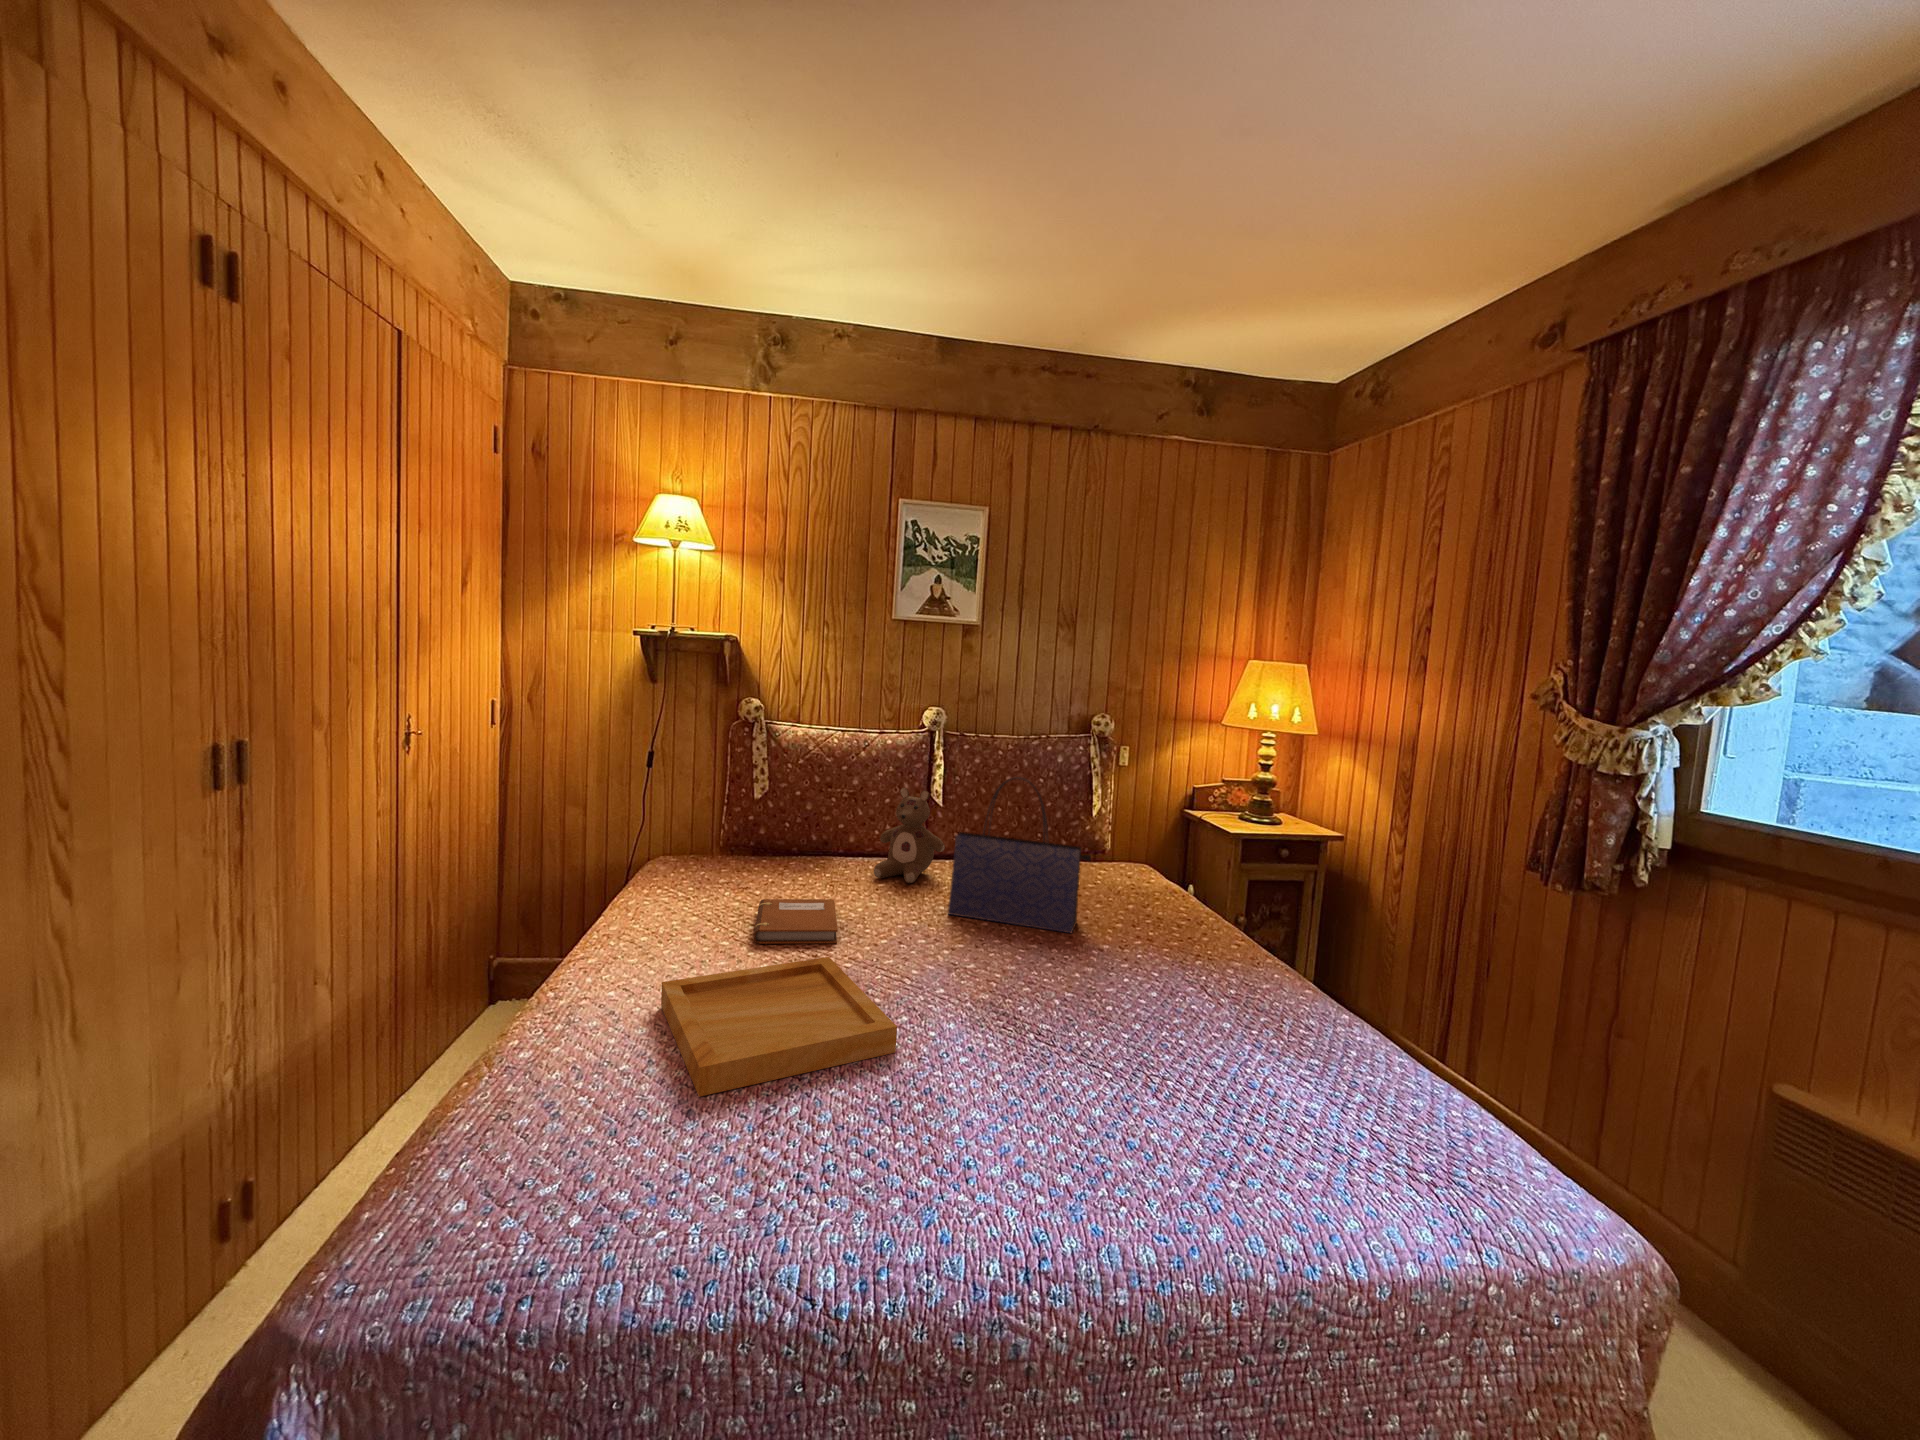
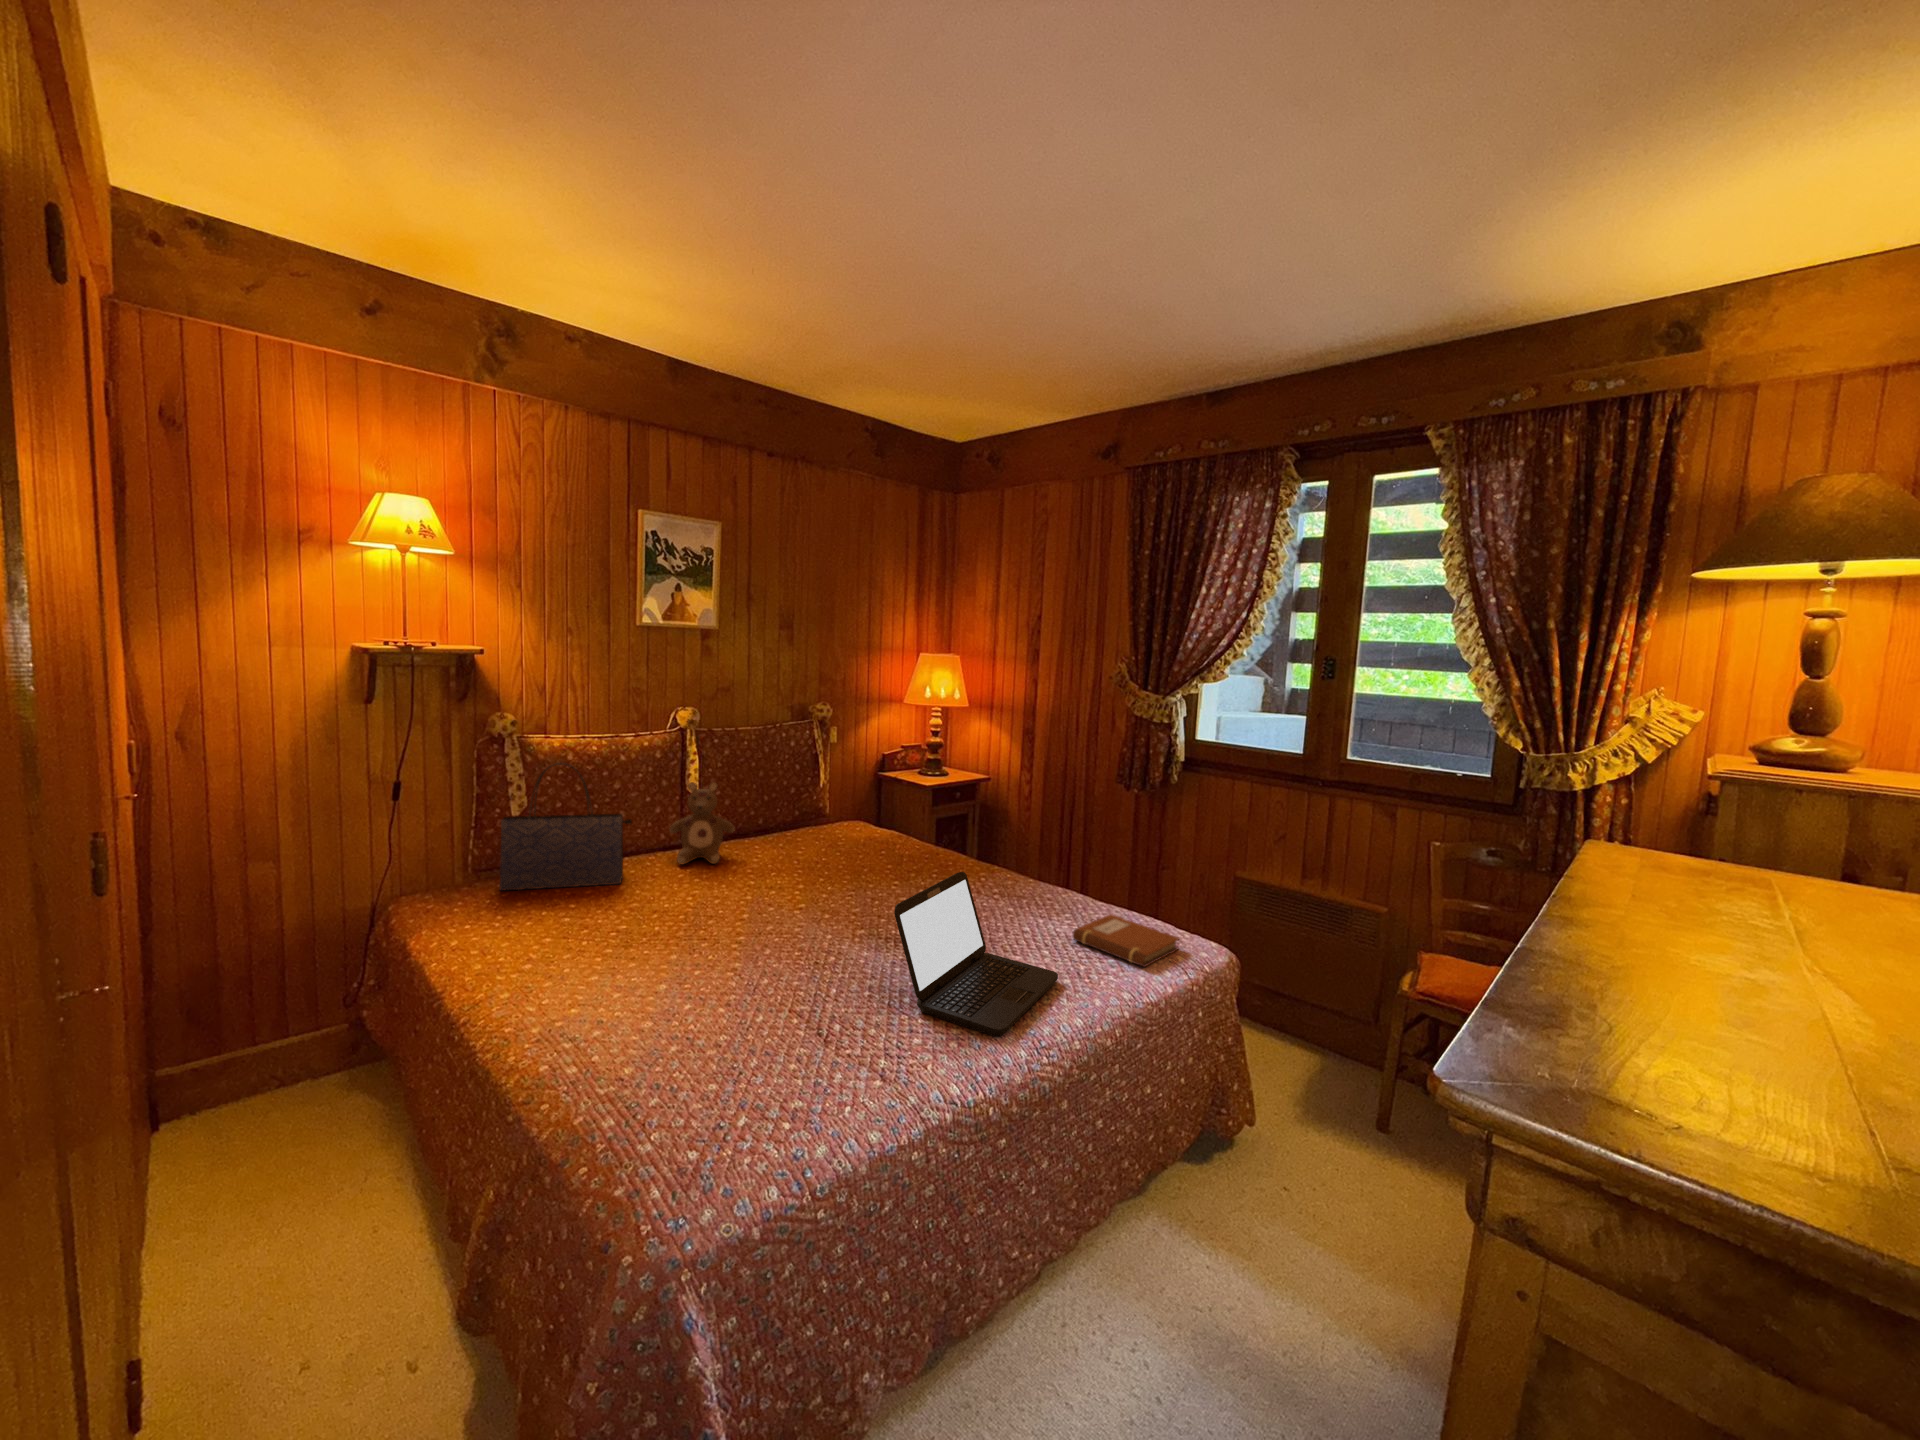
tote bag: present [948,777,1091,933] -> present [500,763,632,891]
notebook: present [754,899,838,944] -> present [1073,915,1179,967]
laptop: none [902,940,1180,1219] -> present [894,872,1058,1037]
tray: present [661,957,897,1097] -> none [643,929,854,1041]

